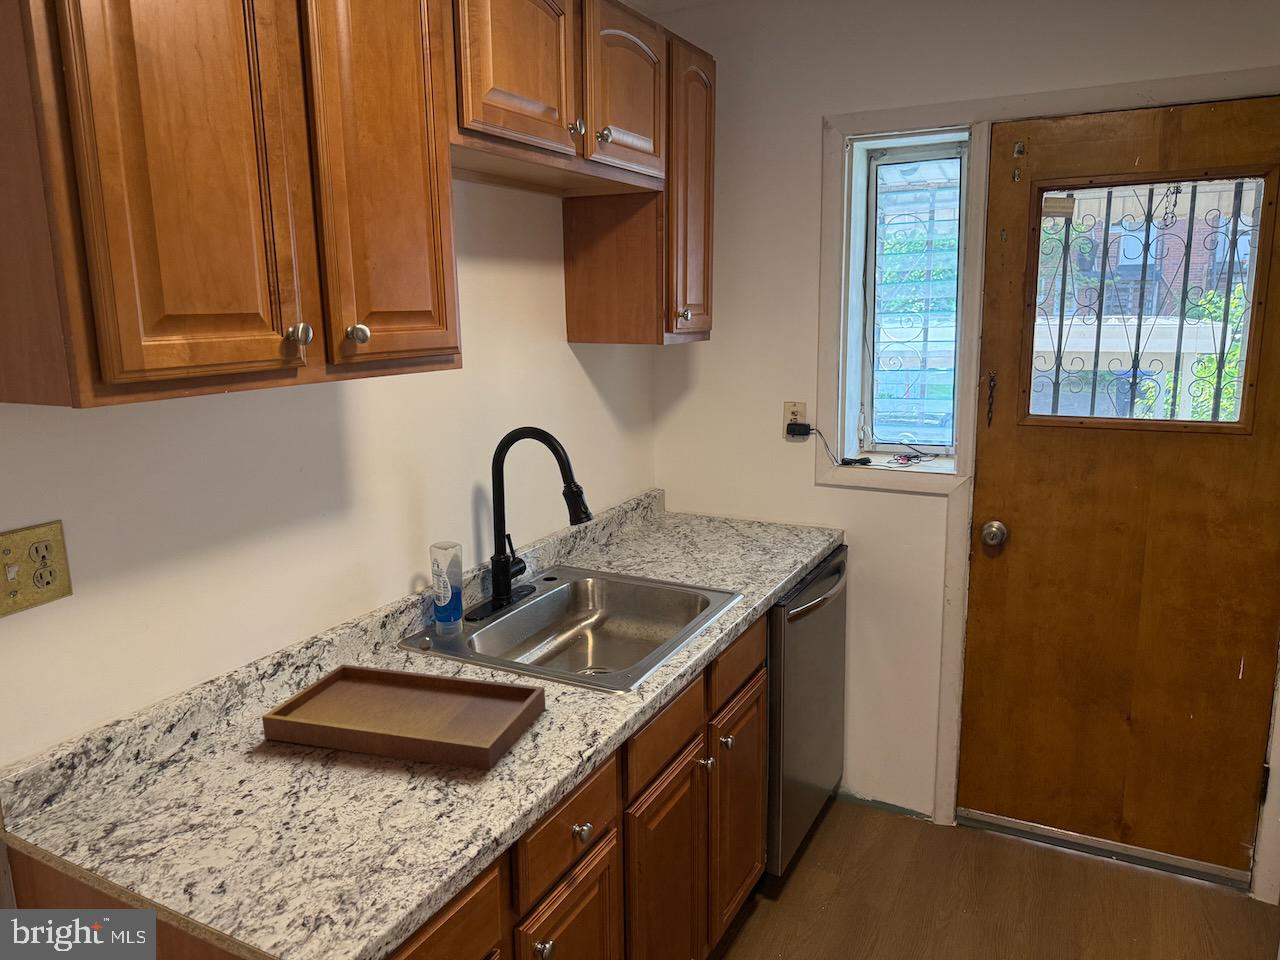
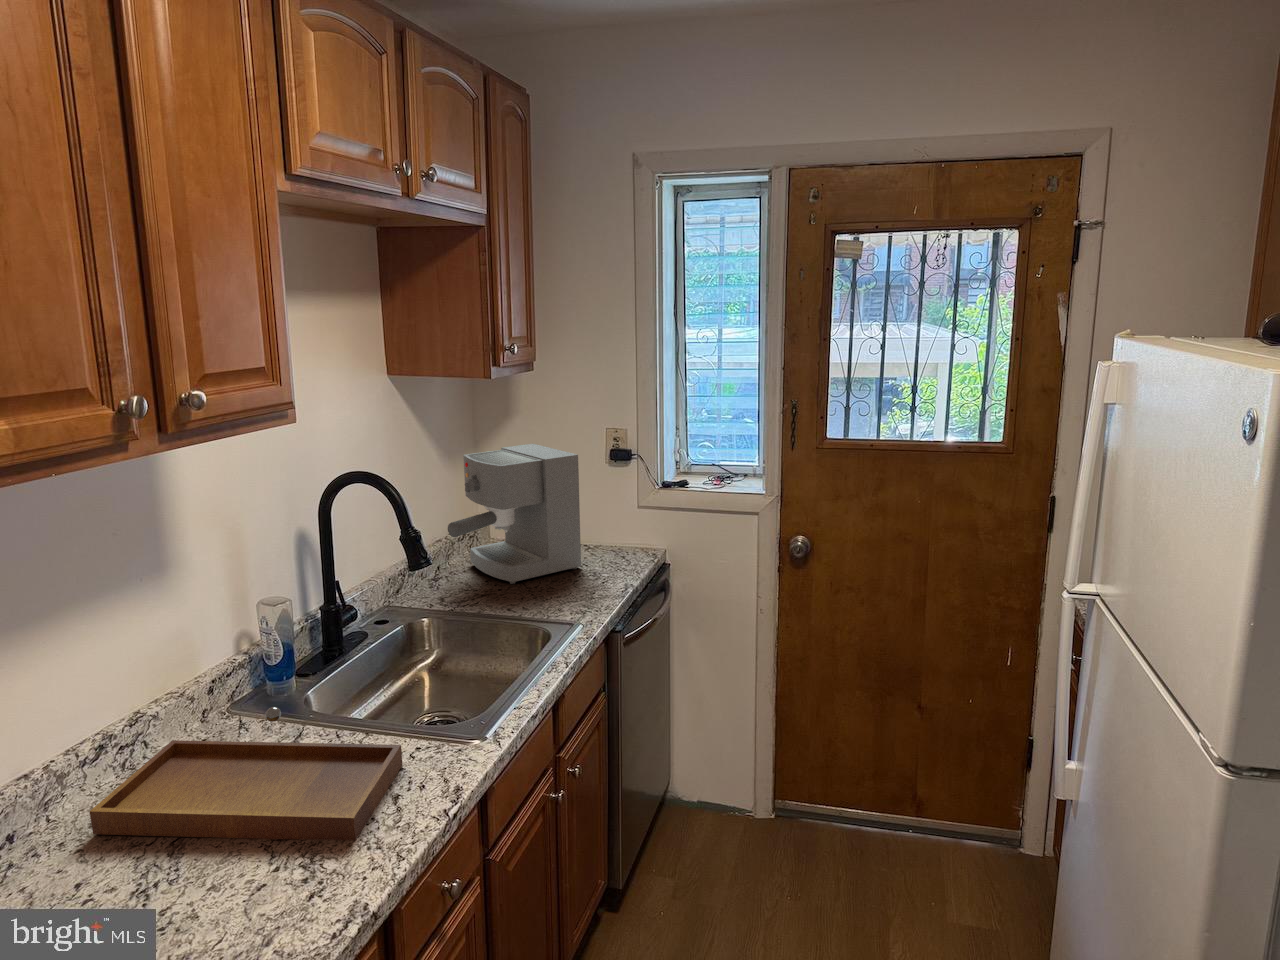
coffee maker: none [617,415,751,554] -> present [448,444,581,584]

